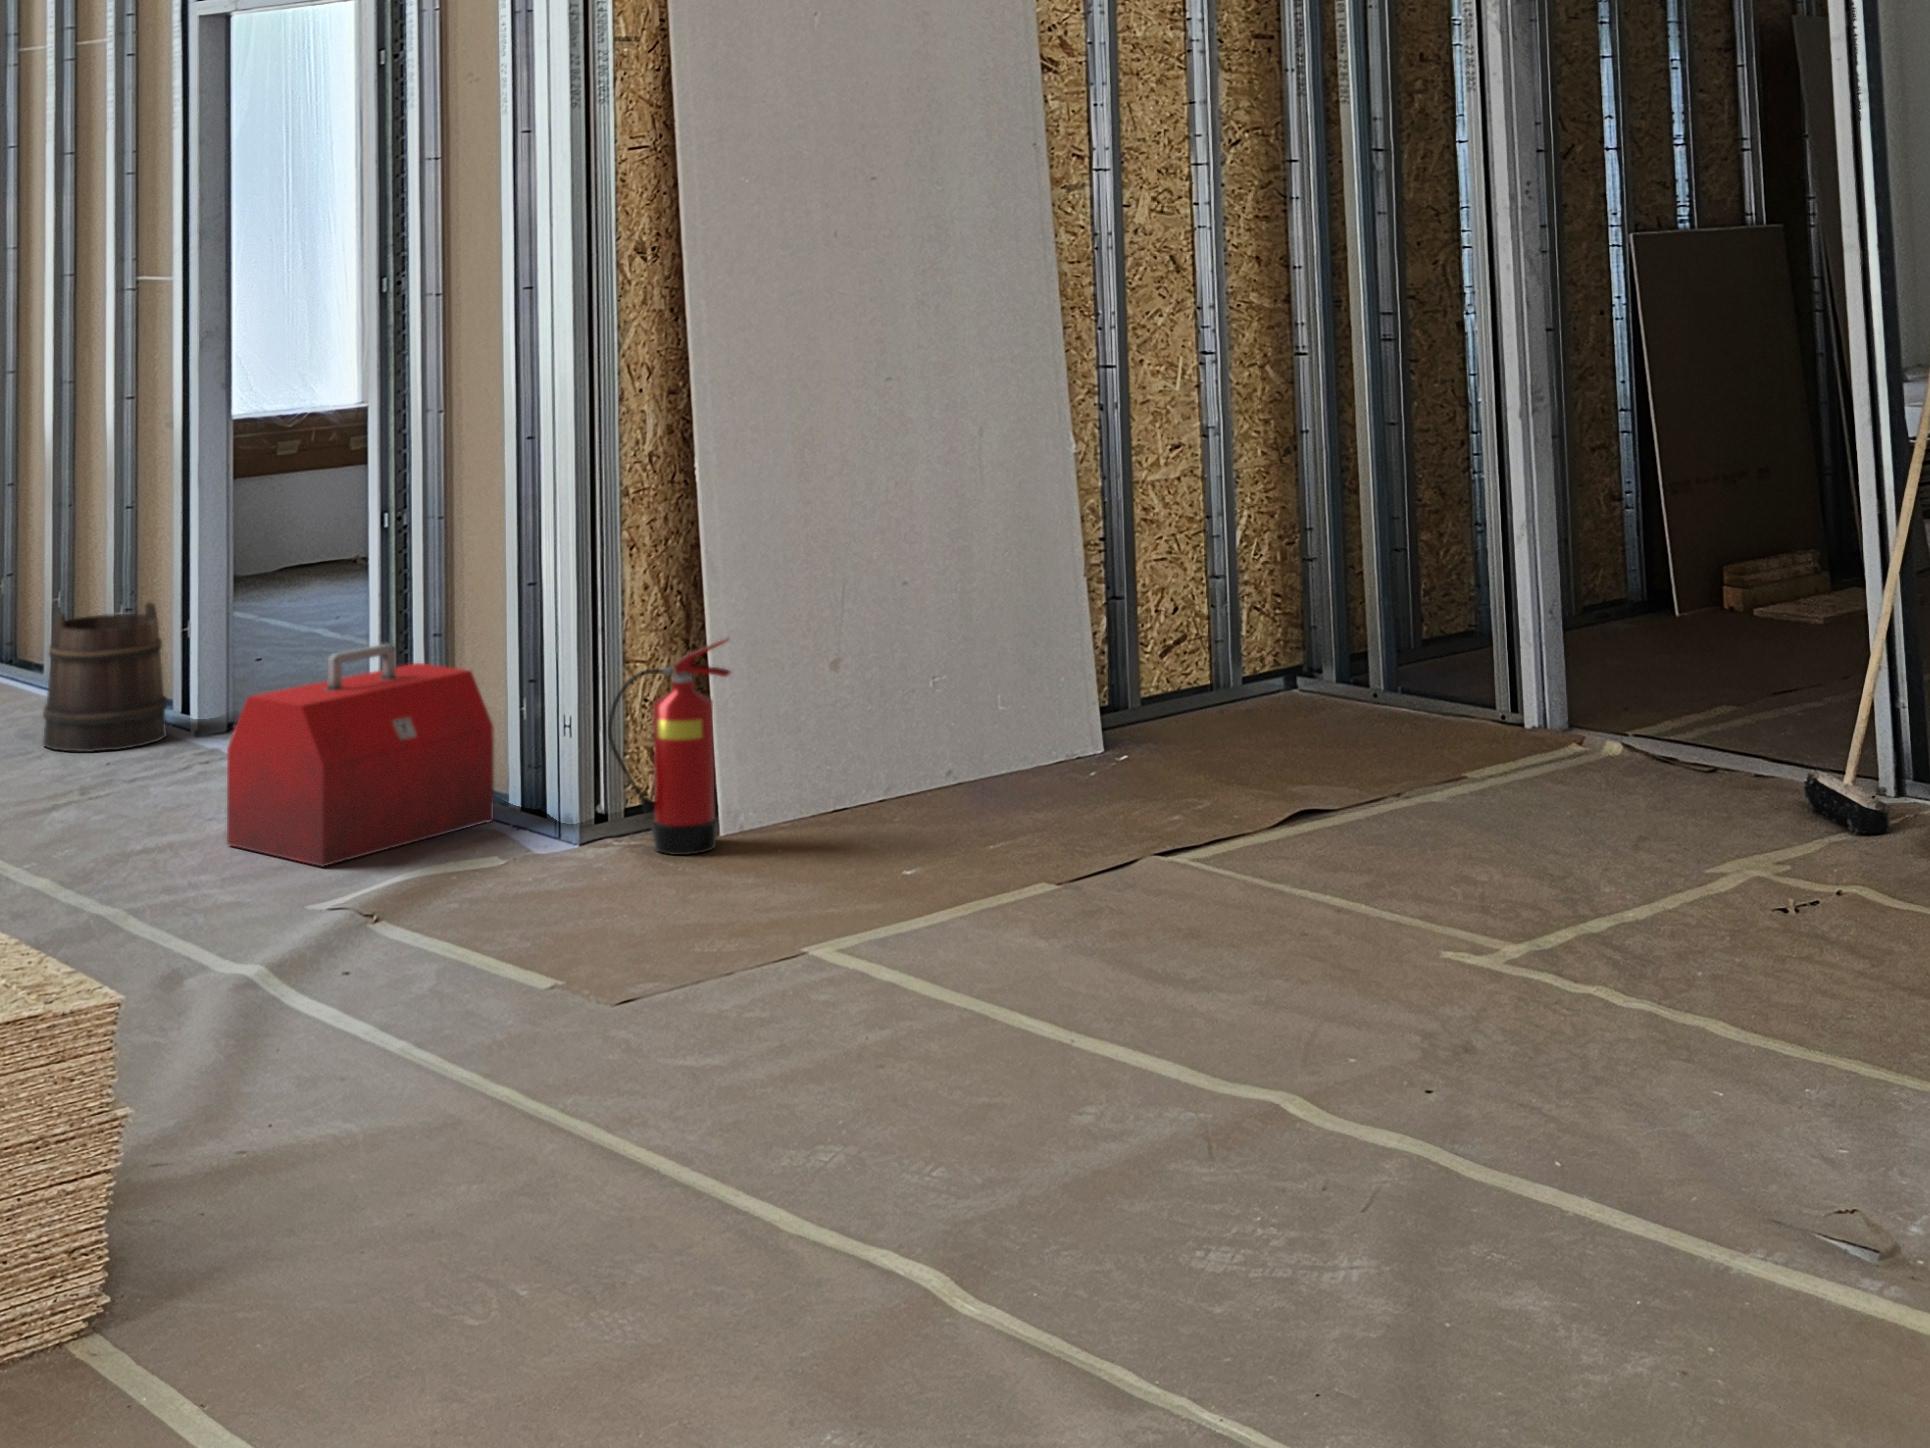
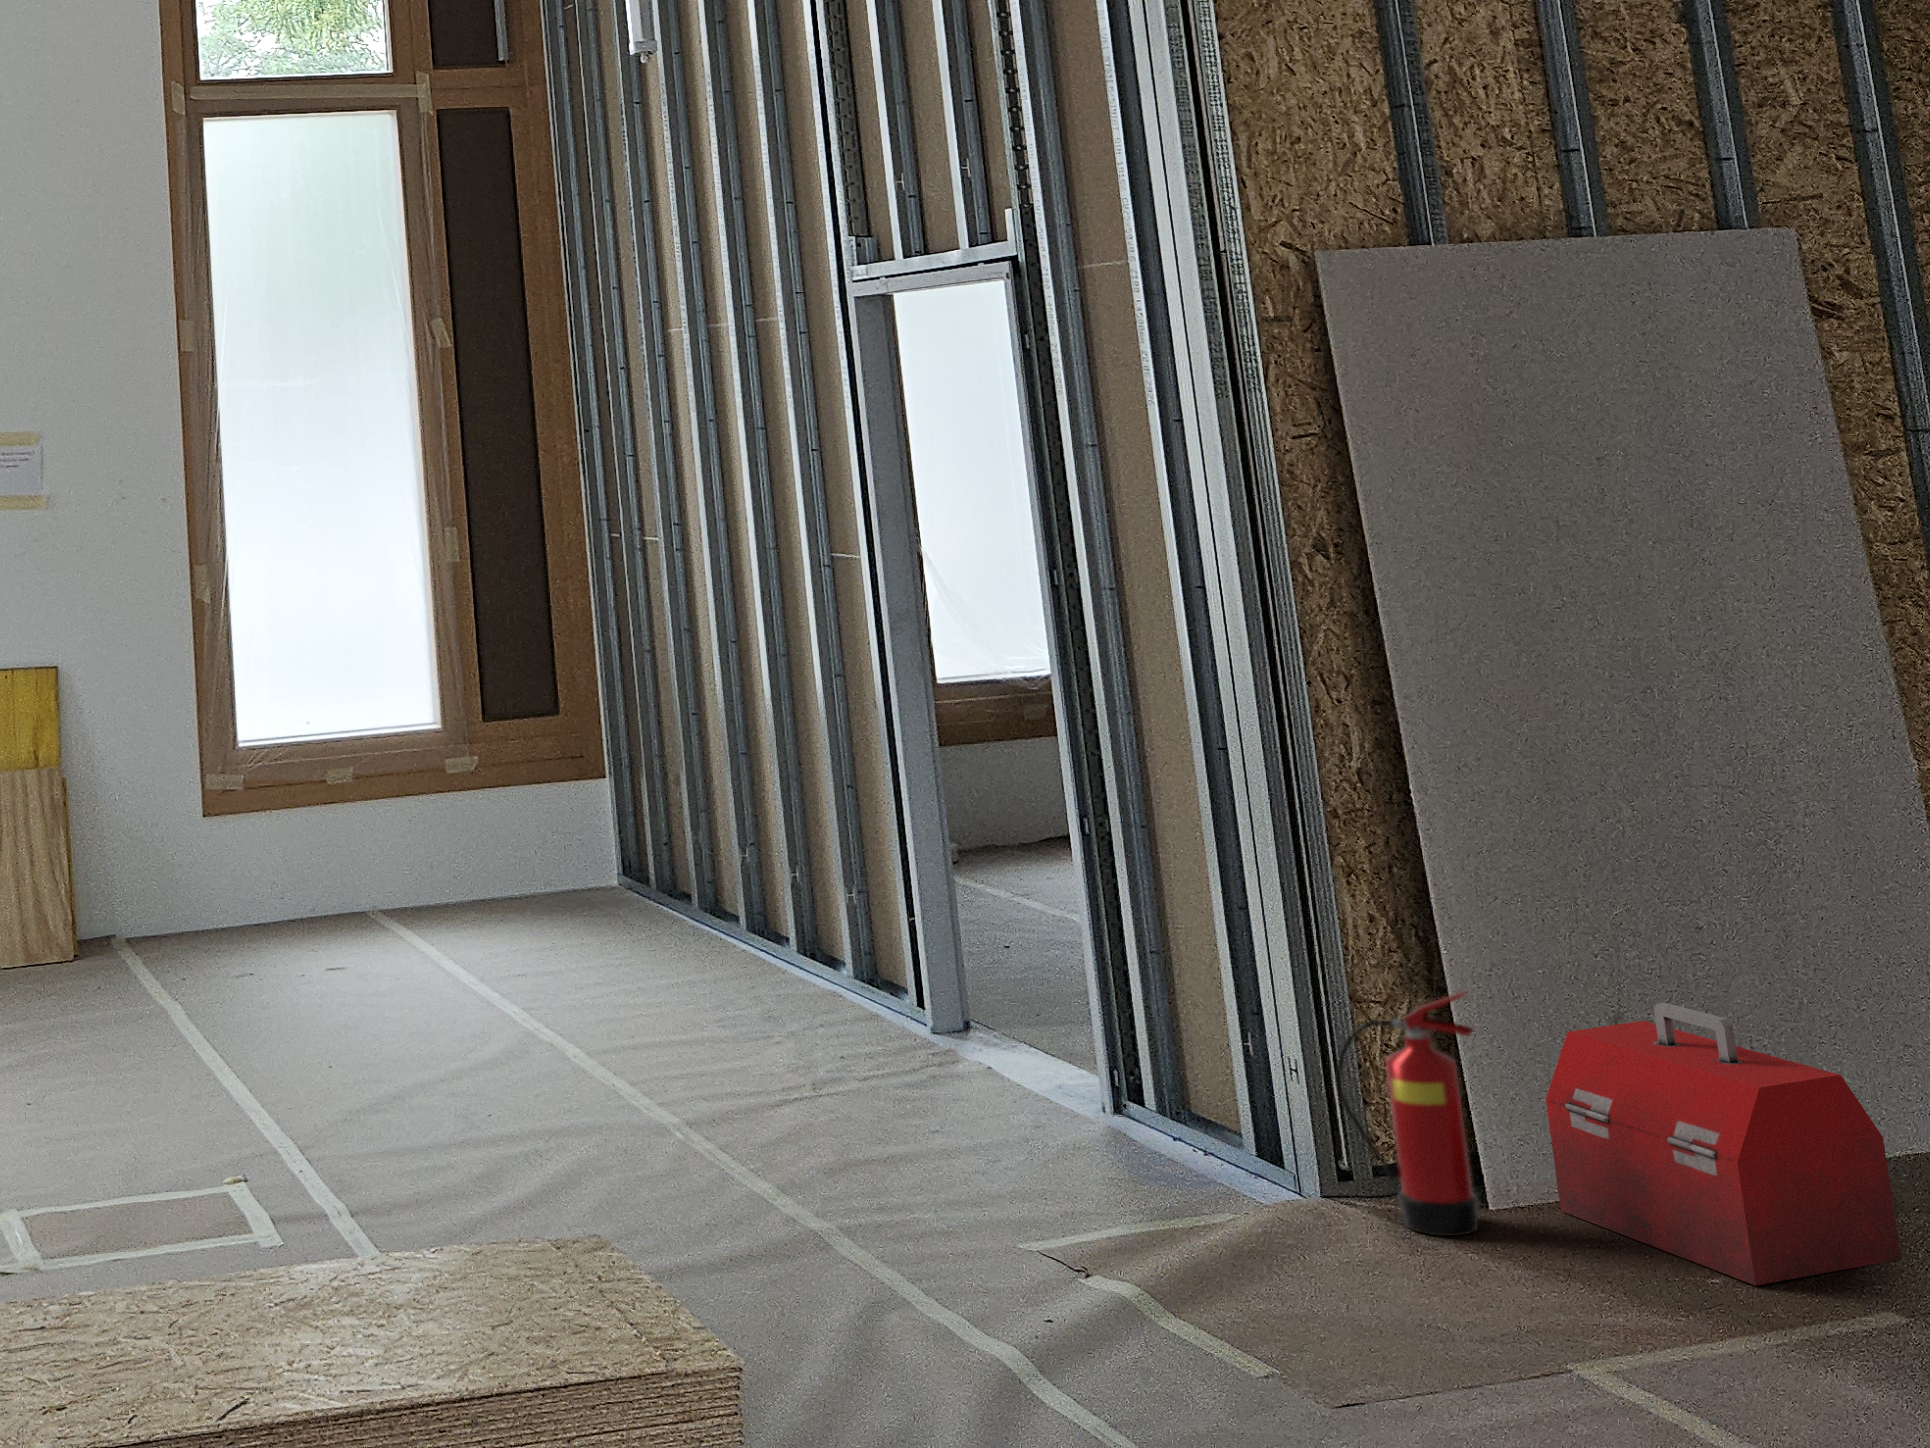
bucket: present [43,602,167,752] -> none [782,889,905,1042]
toolbox: present [227,644,494,866] -> present [1546,1003,1901,1285]

